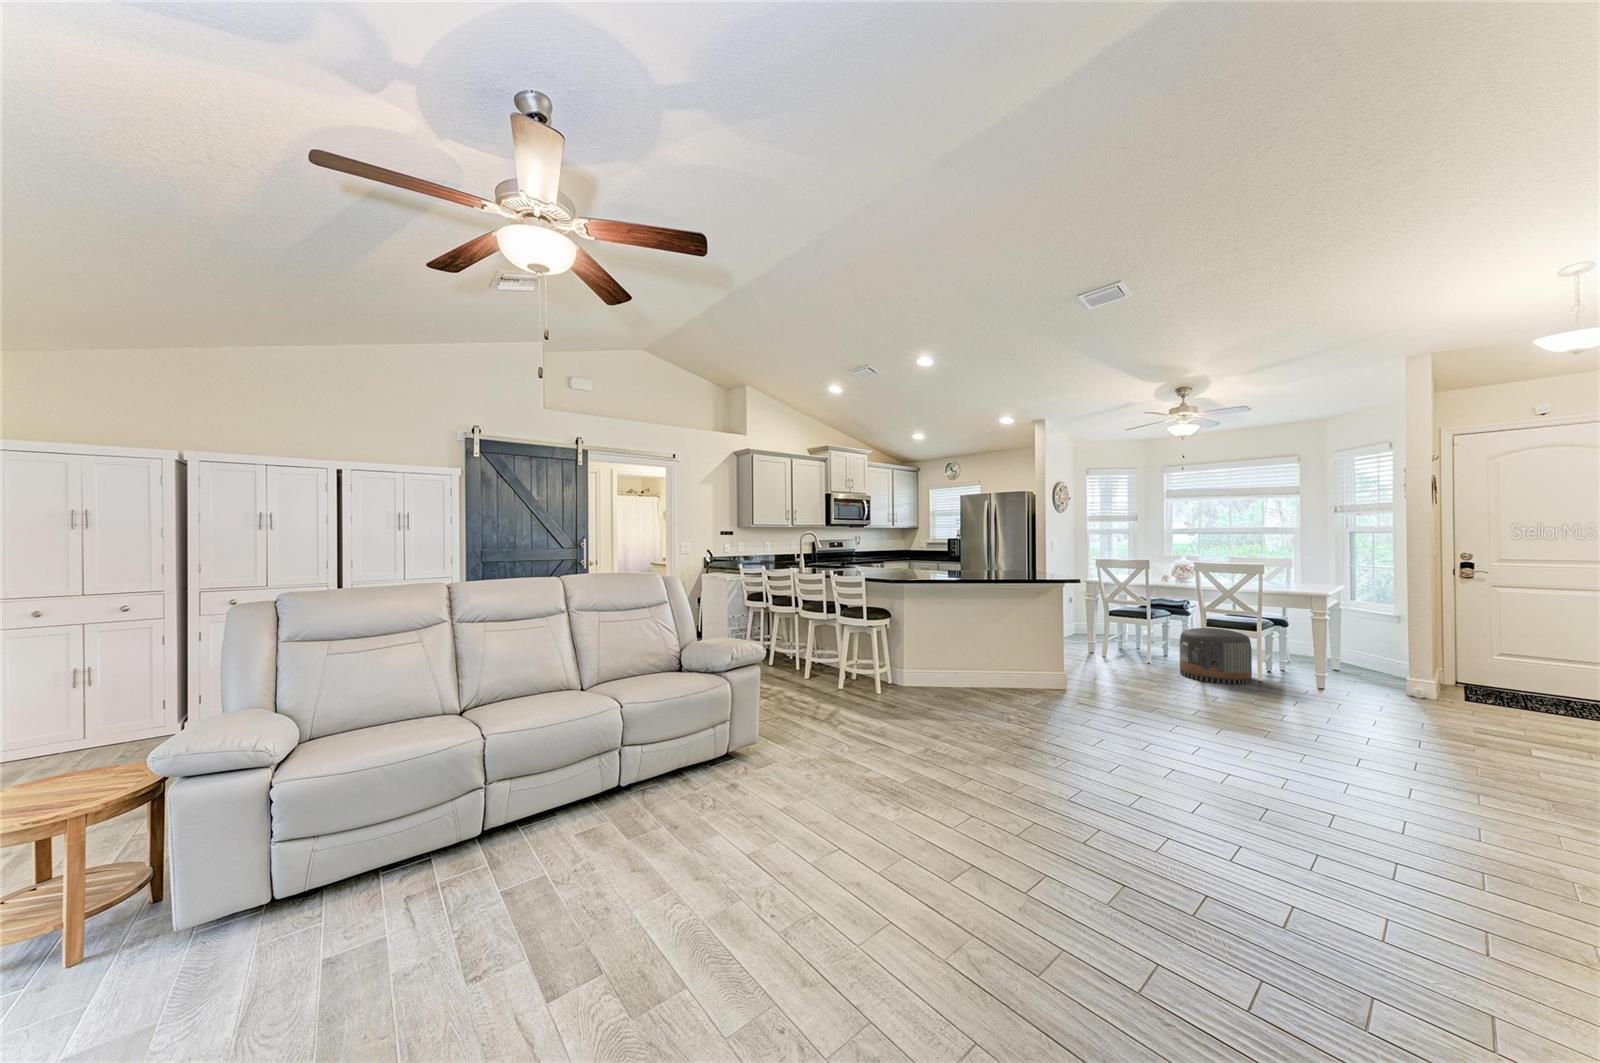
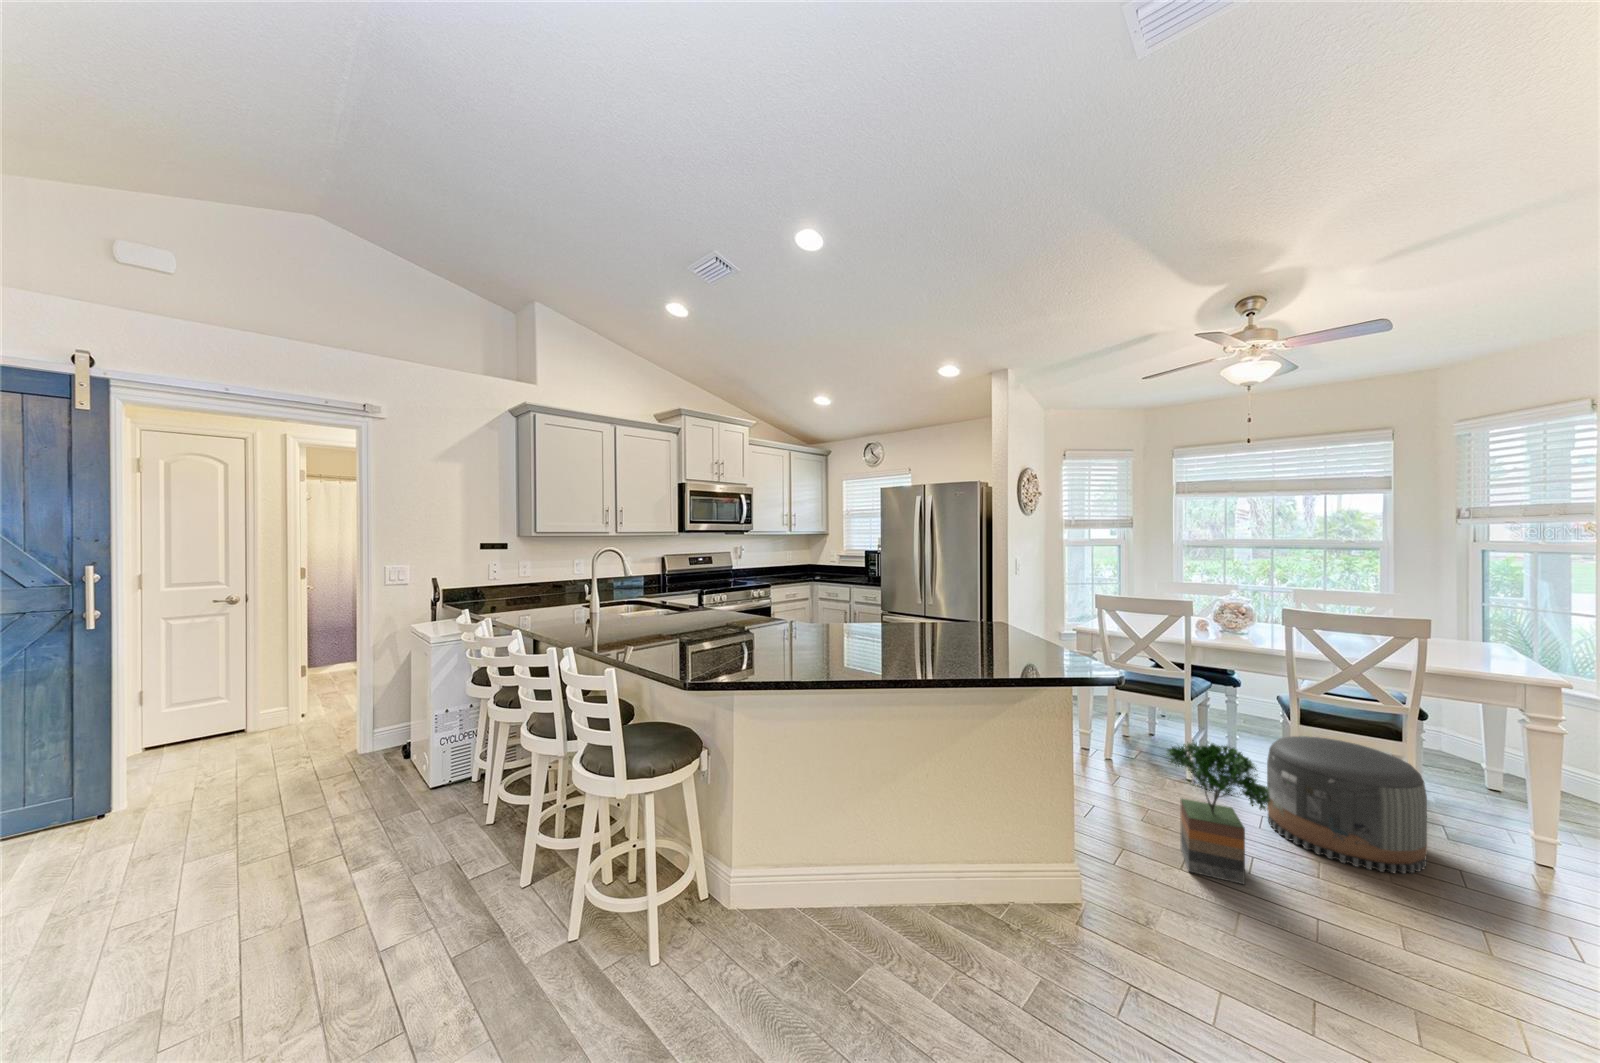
potted tree: none [1116,622,1164,685] -> present [1167,743,1271,884]

